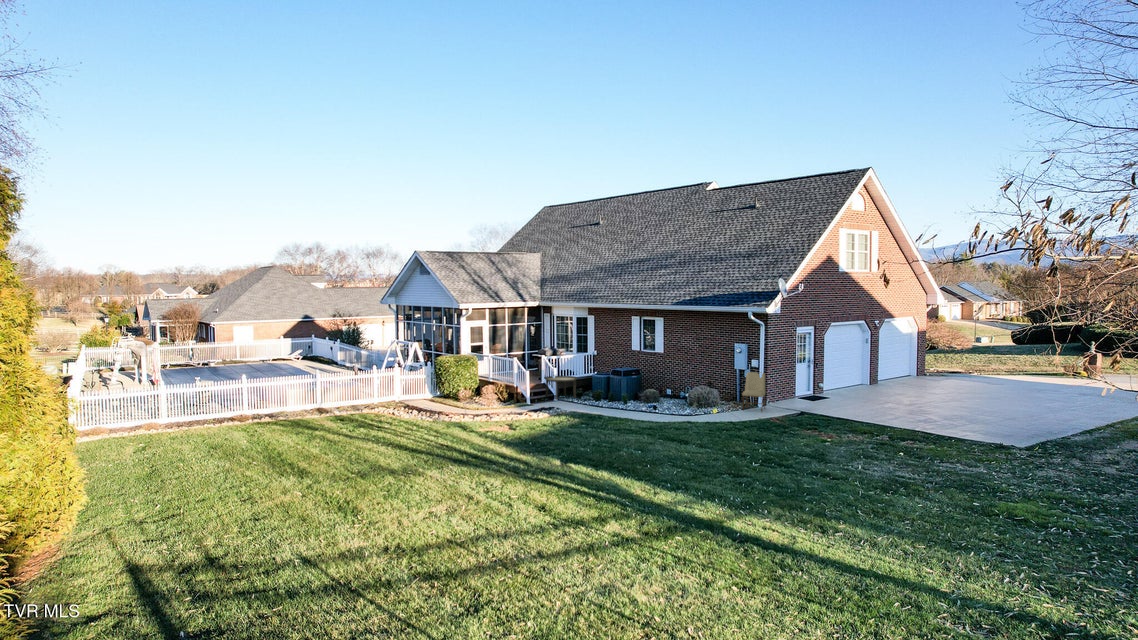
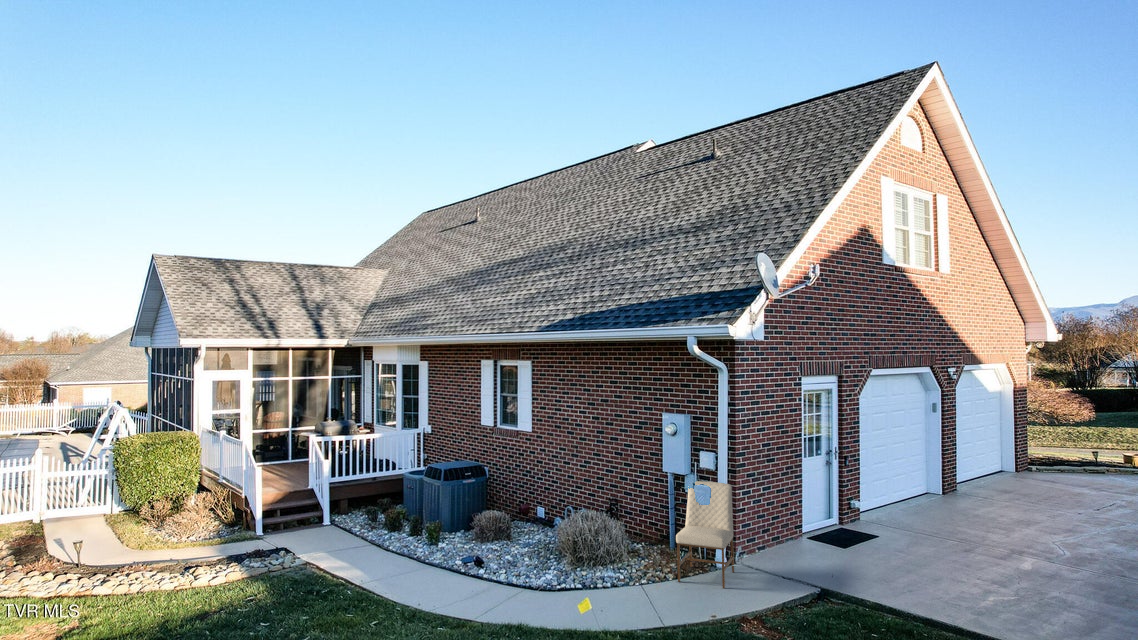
round table: present [544,376,577,400] -> none [280,478,356,535]

